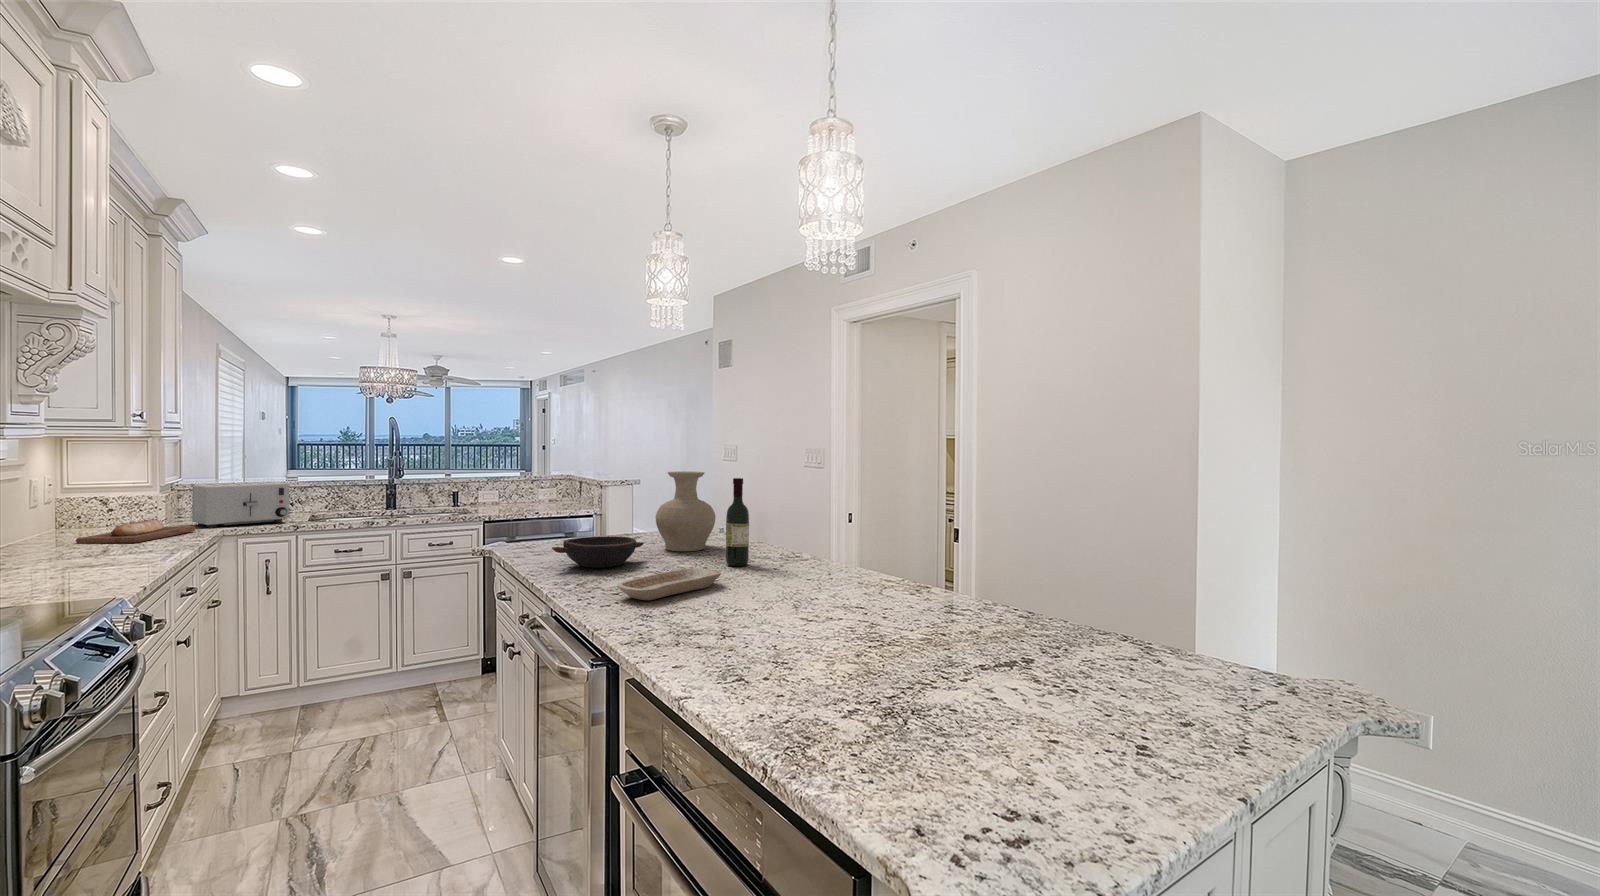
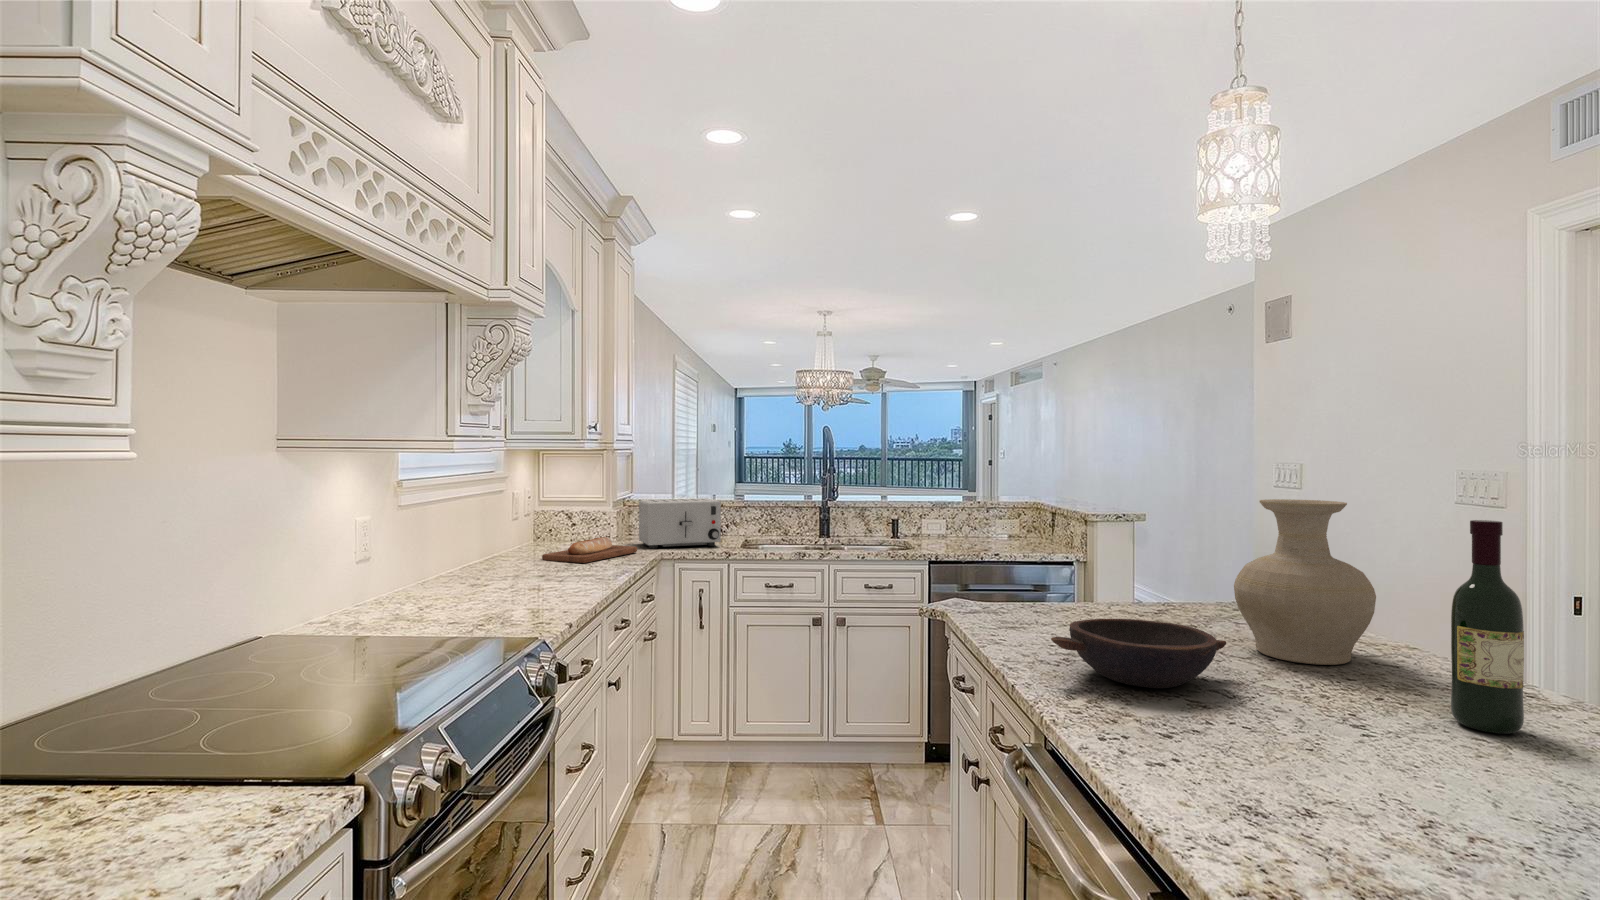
tray: present [617,568,721,600] -> none [1229,735,1509,828]

